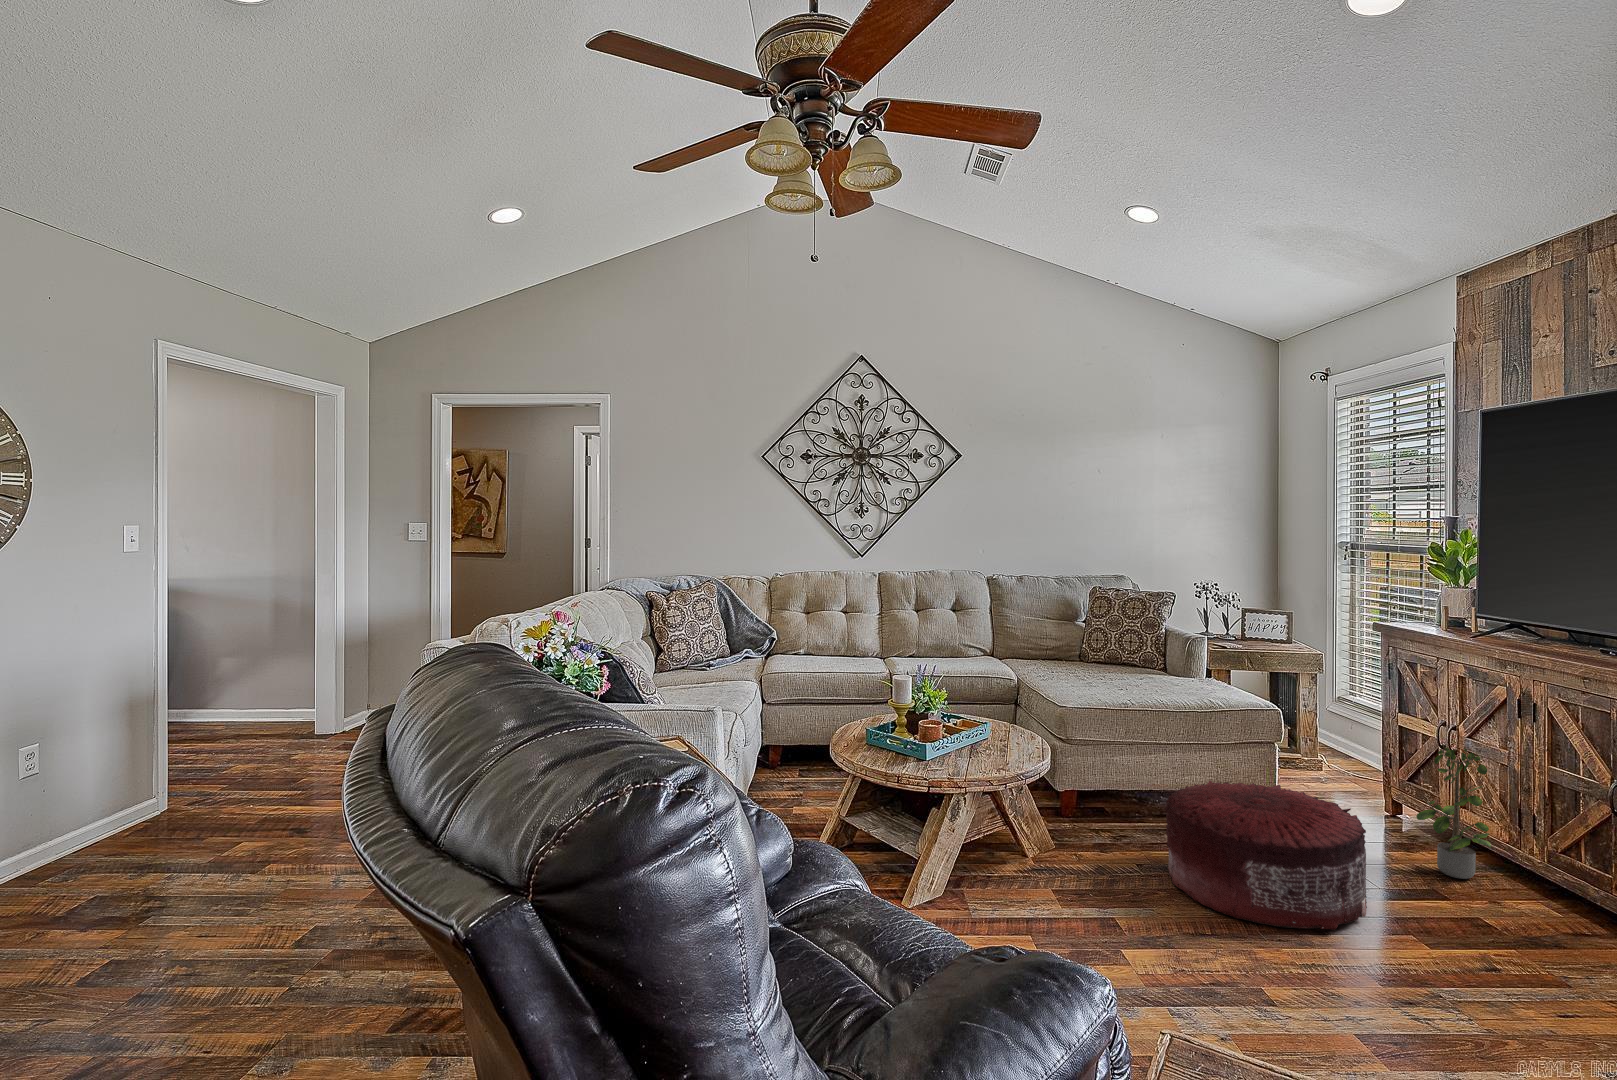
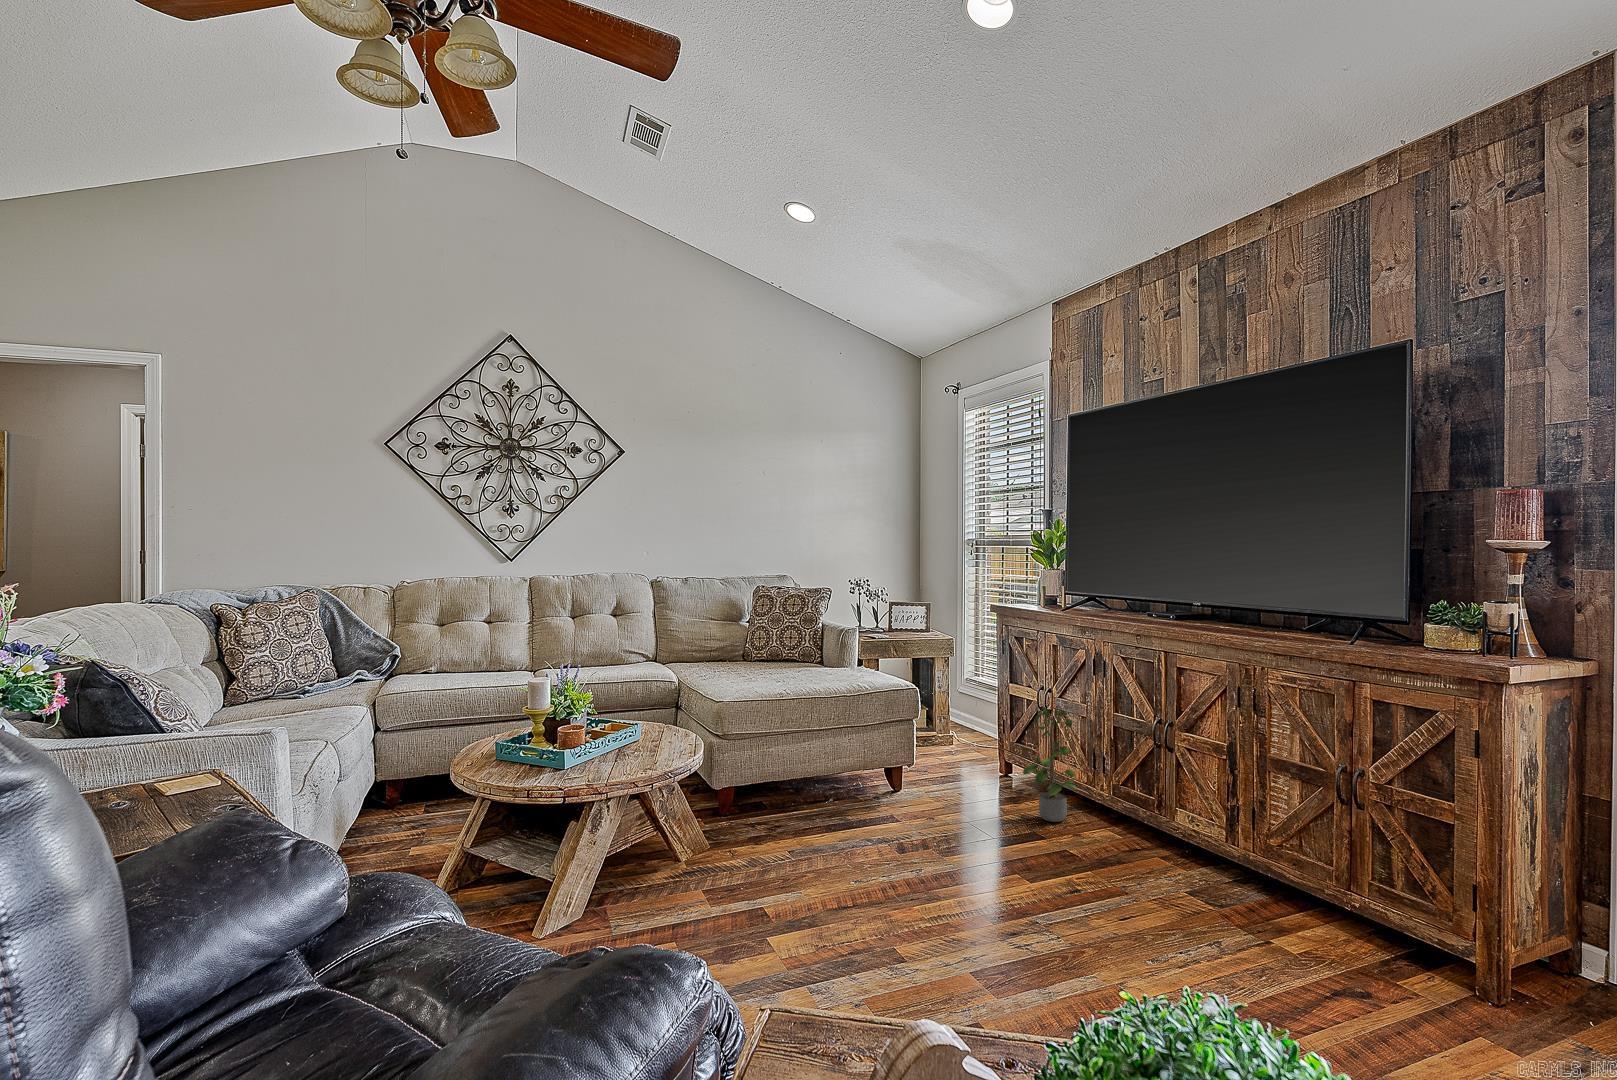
pouf: present [1165,780,1367,930] -> none [812,756,984,889]

